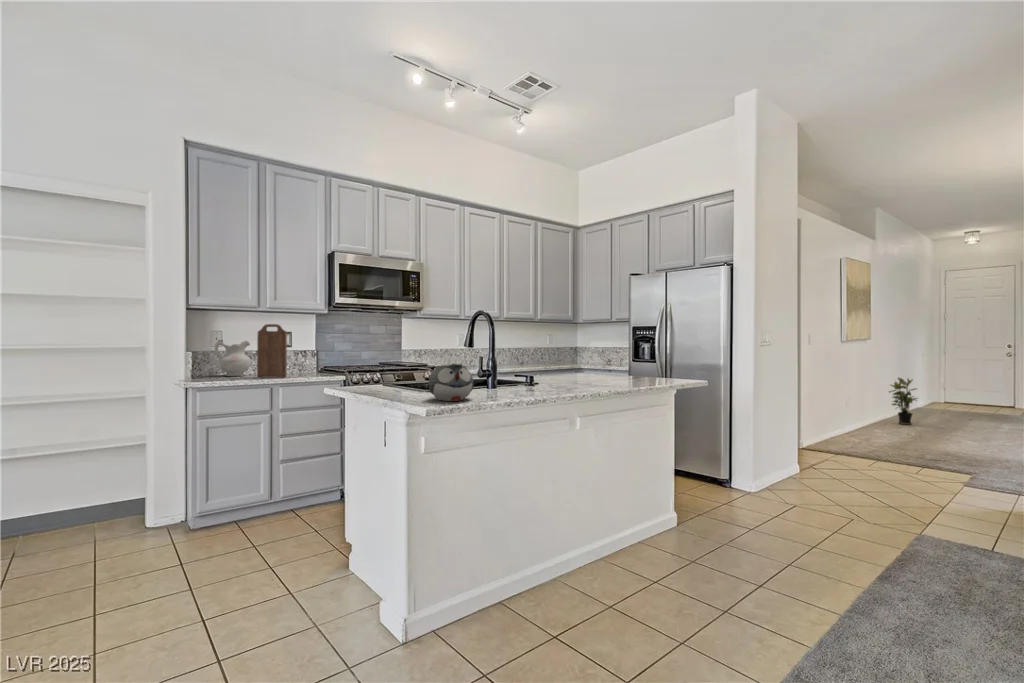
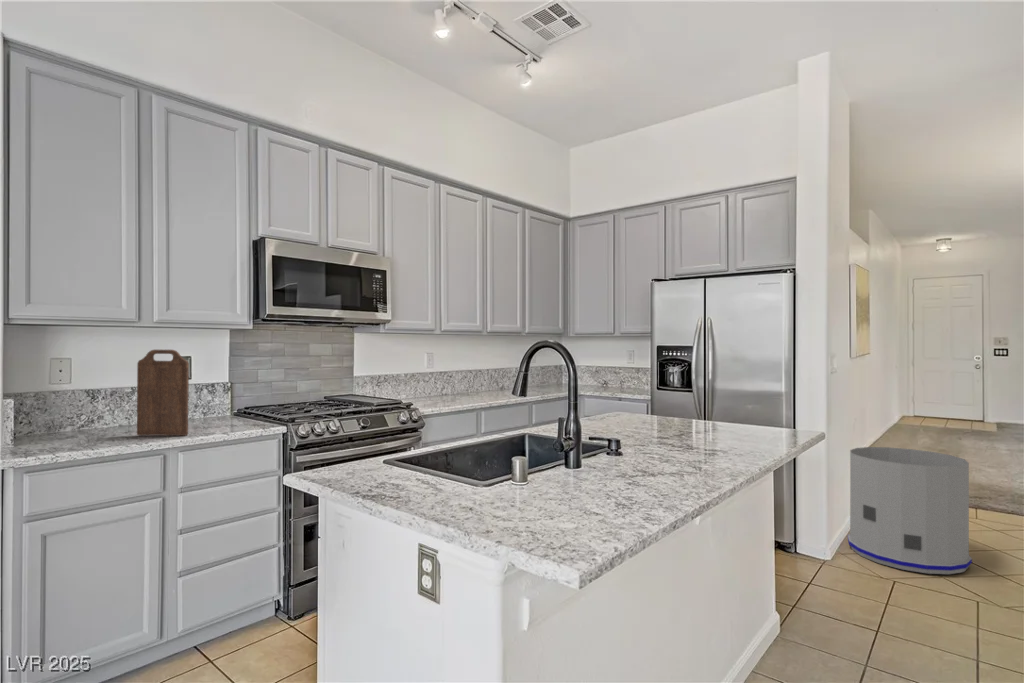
ceramic pitcher: present [215,340,251,376] -> none [60,374,125,433]
teapot: present [429,364,474,401] -> none [516,447,602,529]
potted plant: present [889,378,917,425] -> none [880,395,913,446]
trash can: none [781,409,876,506] -> present [848,447,972,574]

